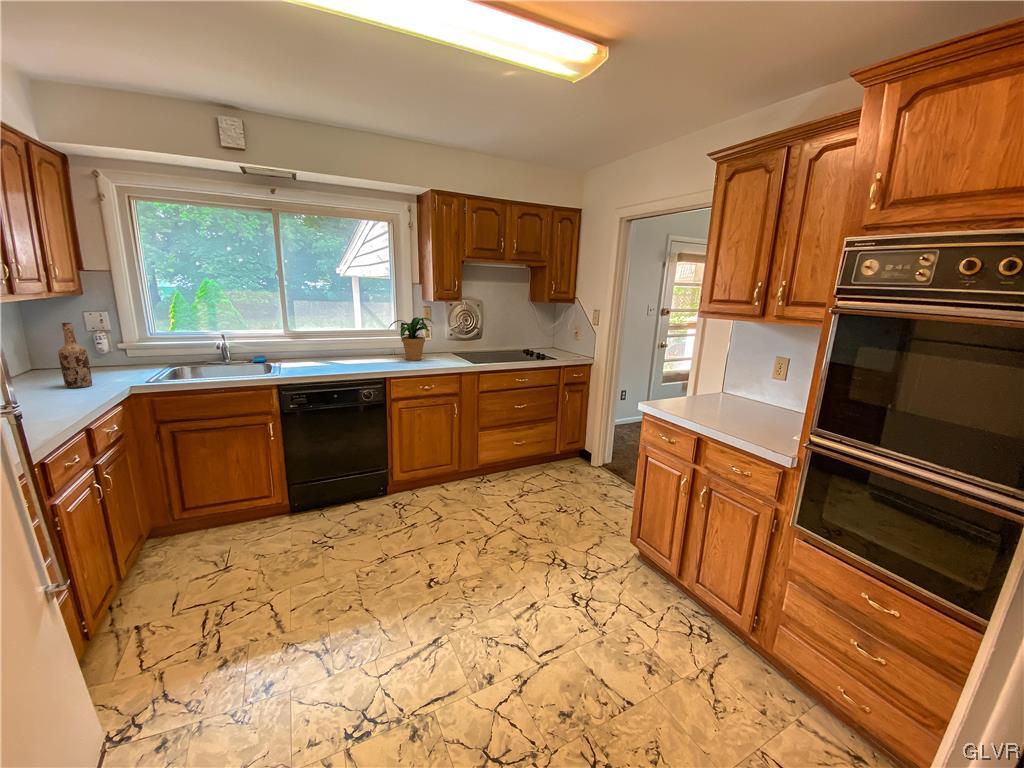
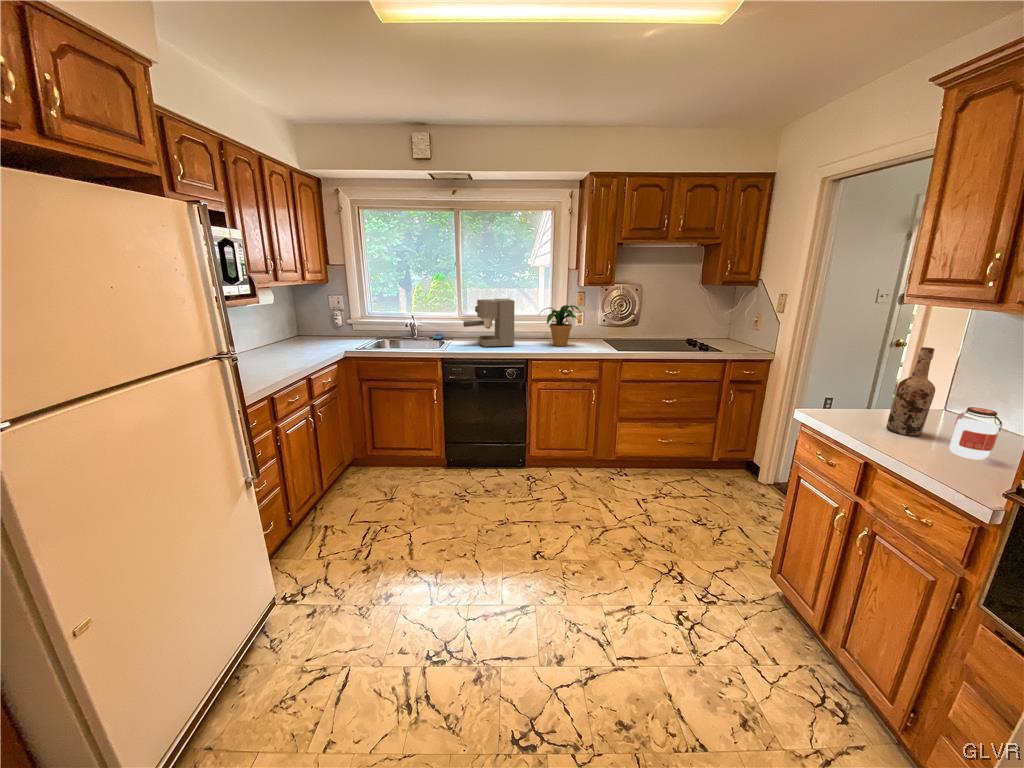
coffee maker: none [300,310,364,366] -> present [463,299,515,347]
wine bottle: present [58,323,92,388] -> present [887,347,935,436]
jar: none [740,390,767,426] -> present [949,407,1002,460]

